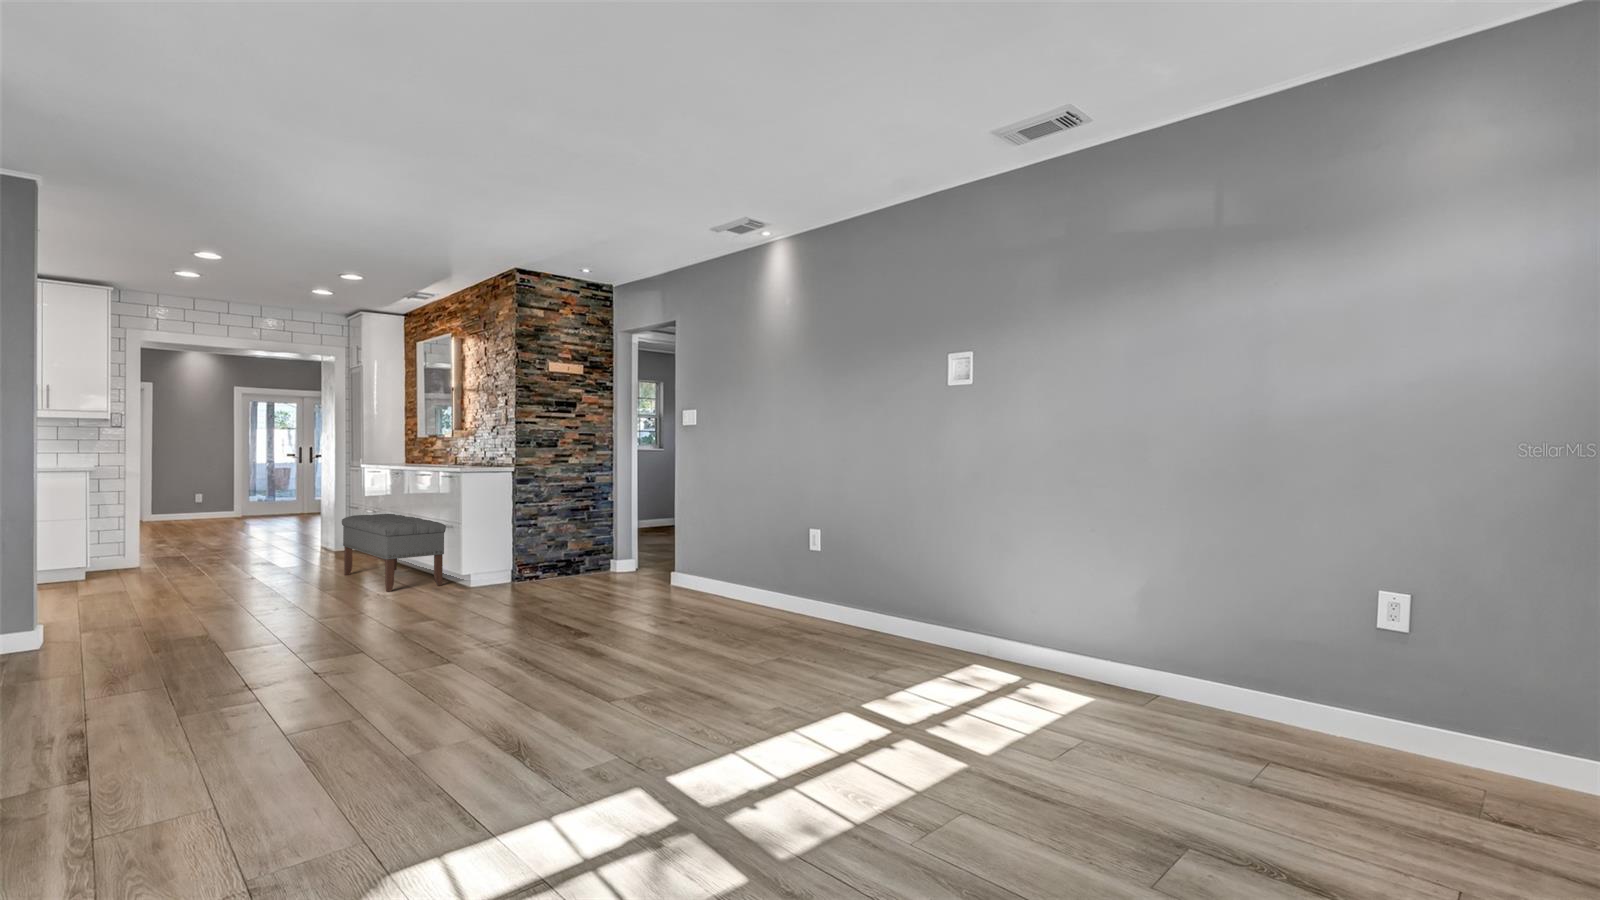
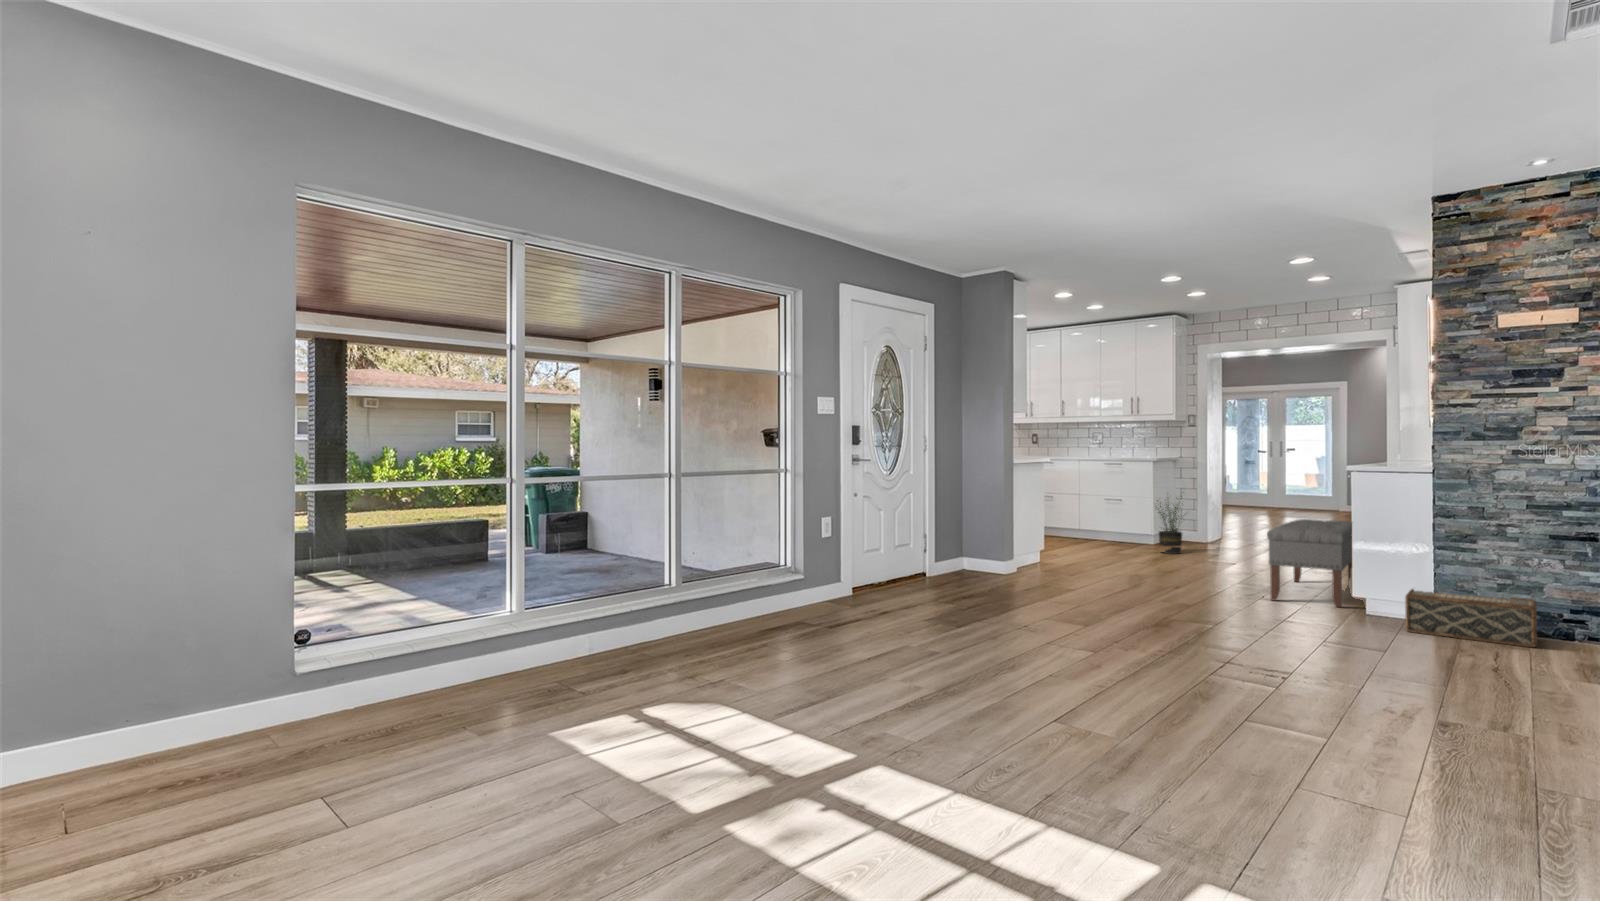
potted plant: none [96,496,162,575] -> present [1156,497,1182,554]
woven basket: none [505,552,585,590] -> present [1405,589,1537,647]

